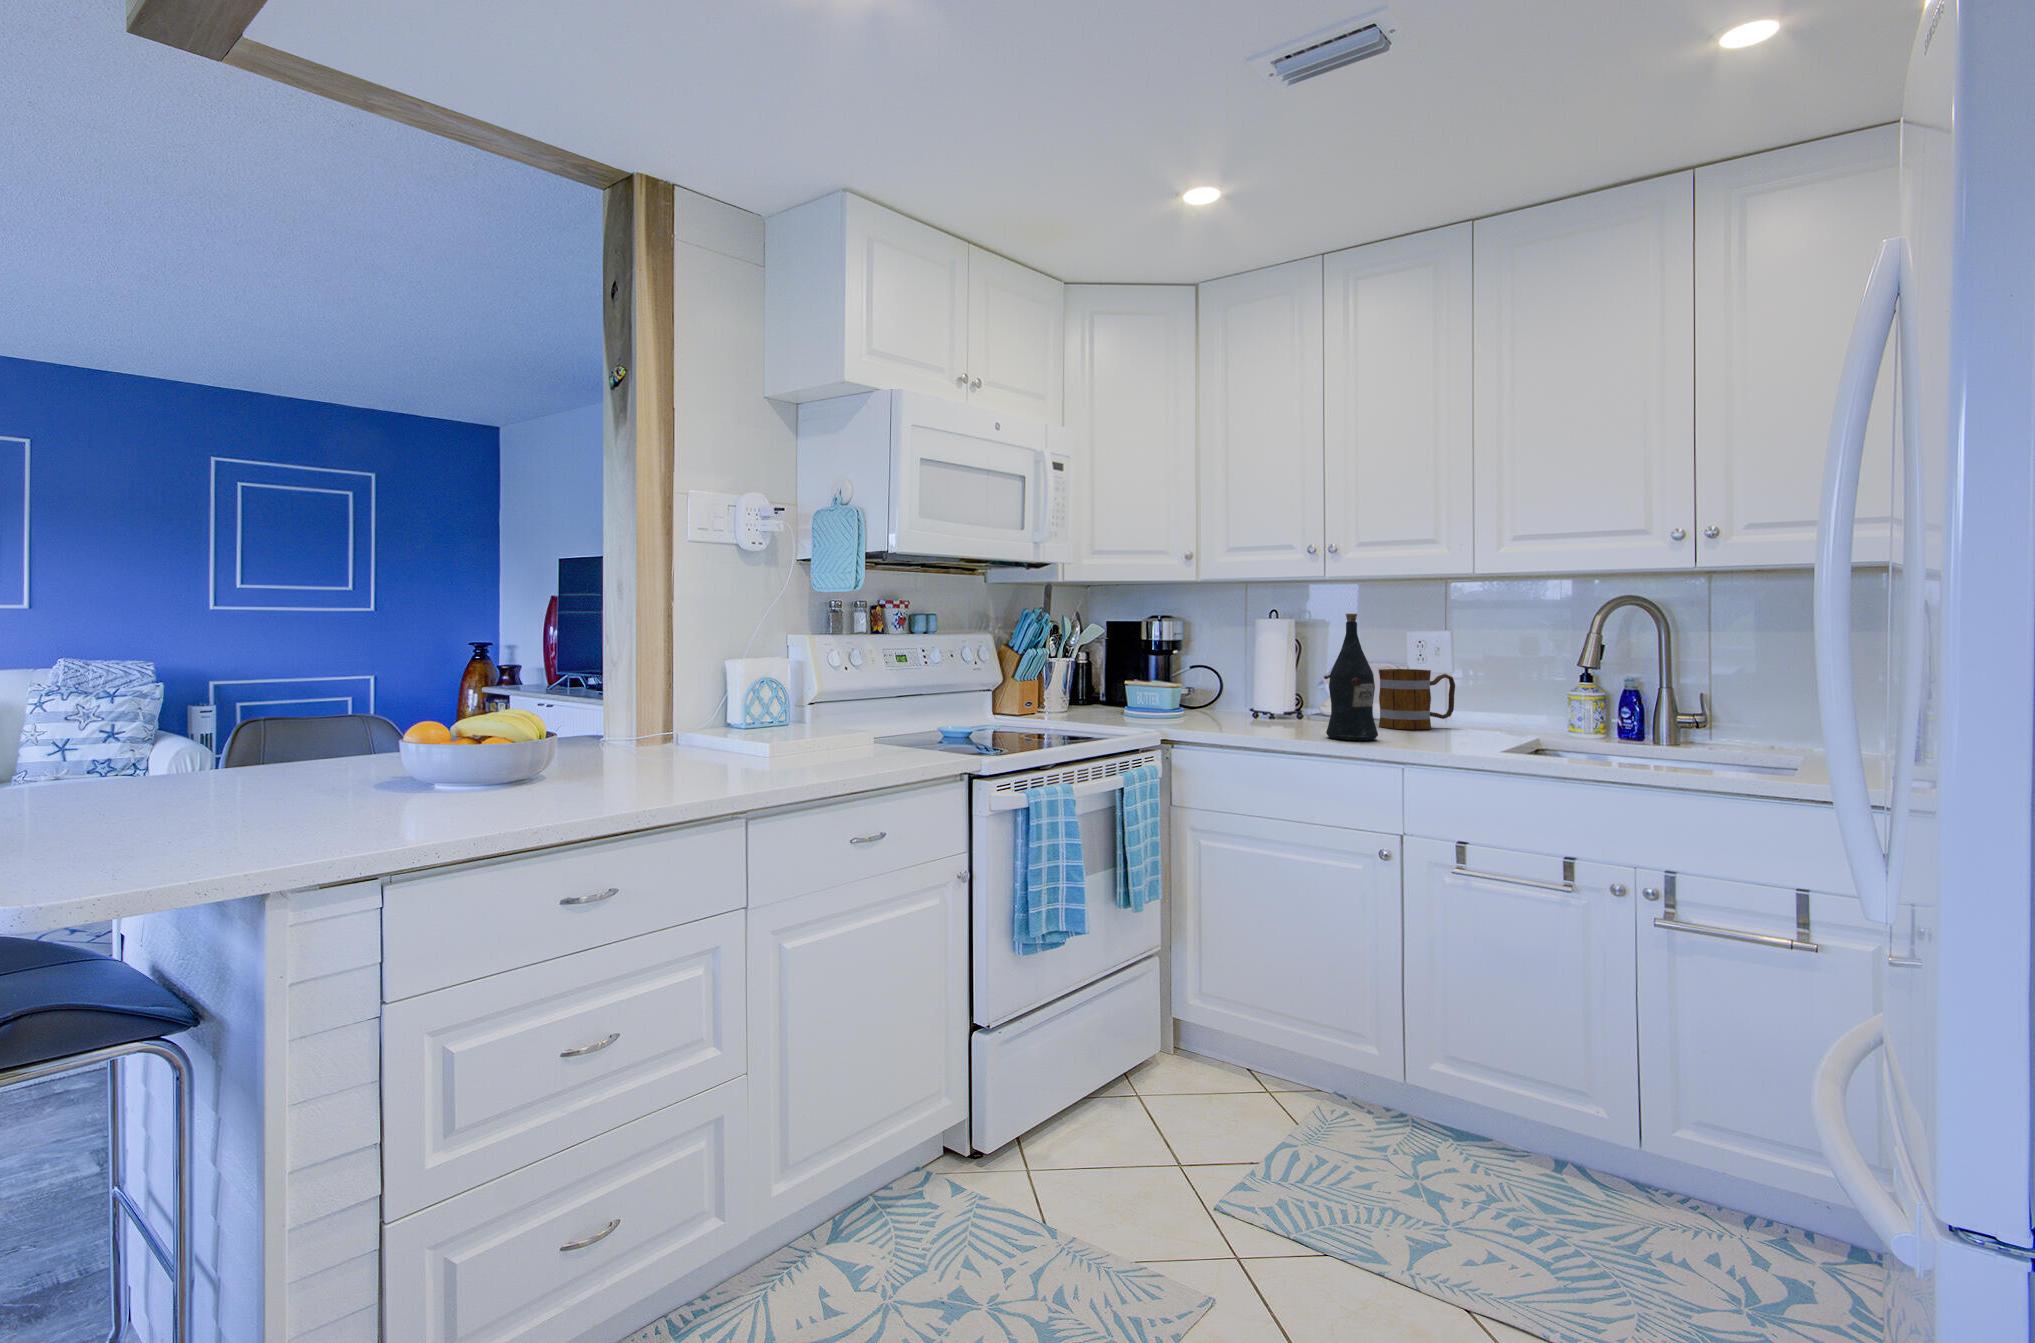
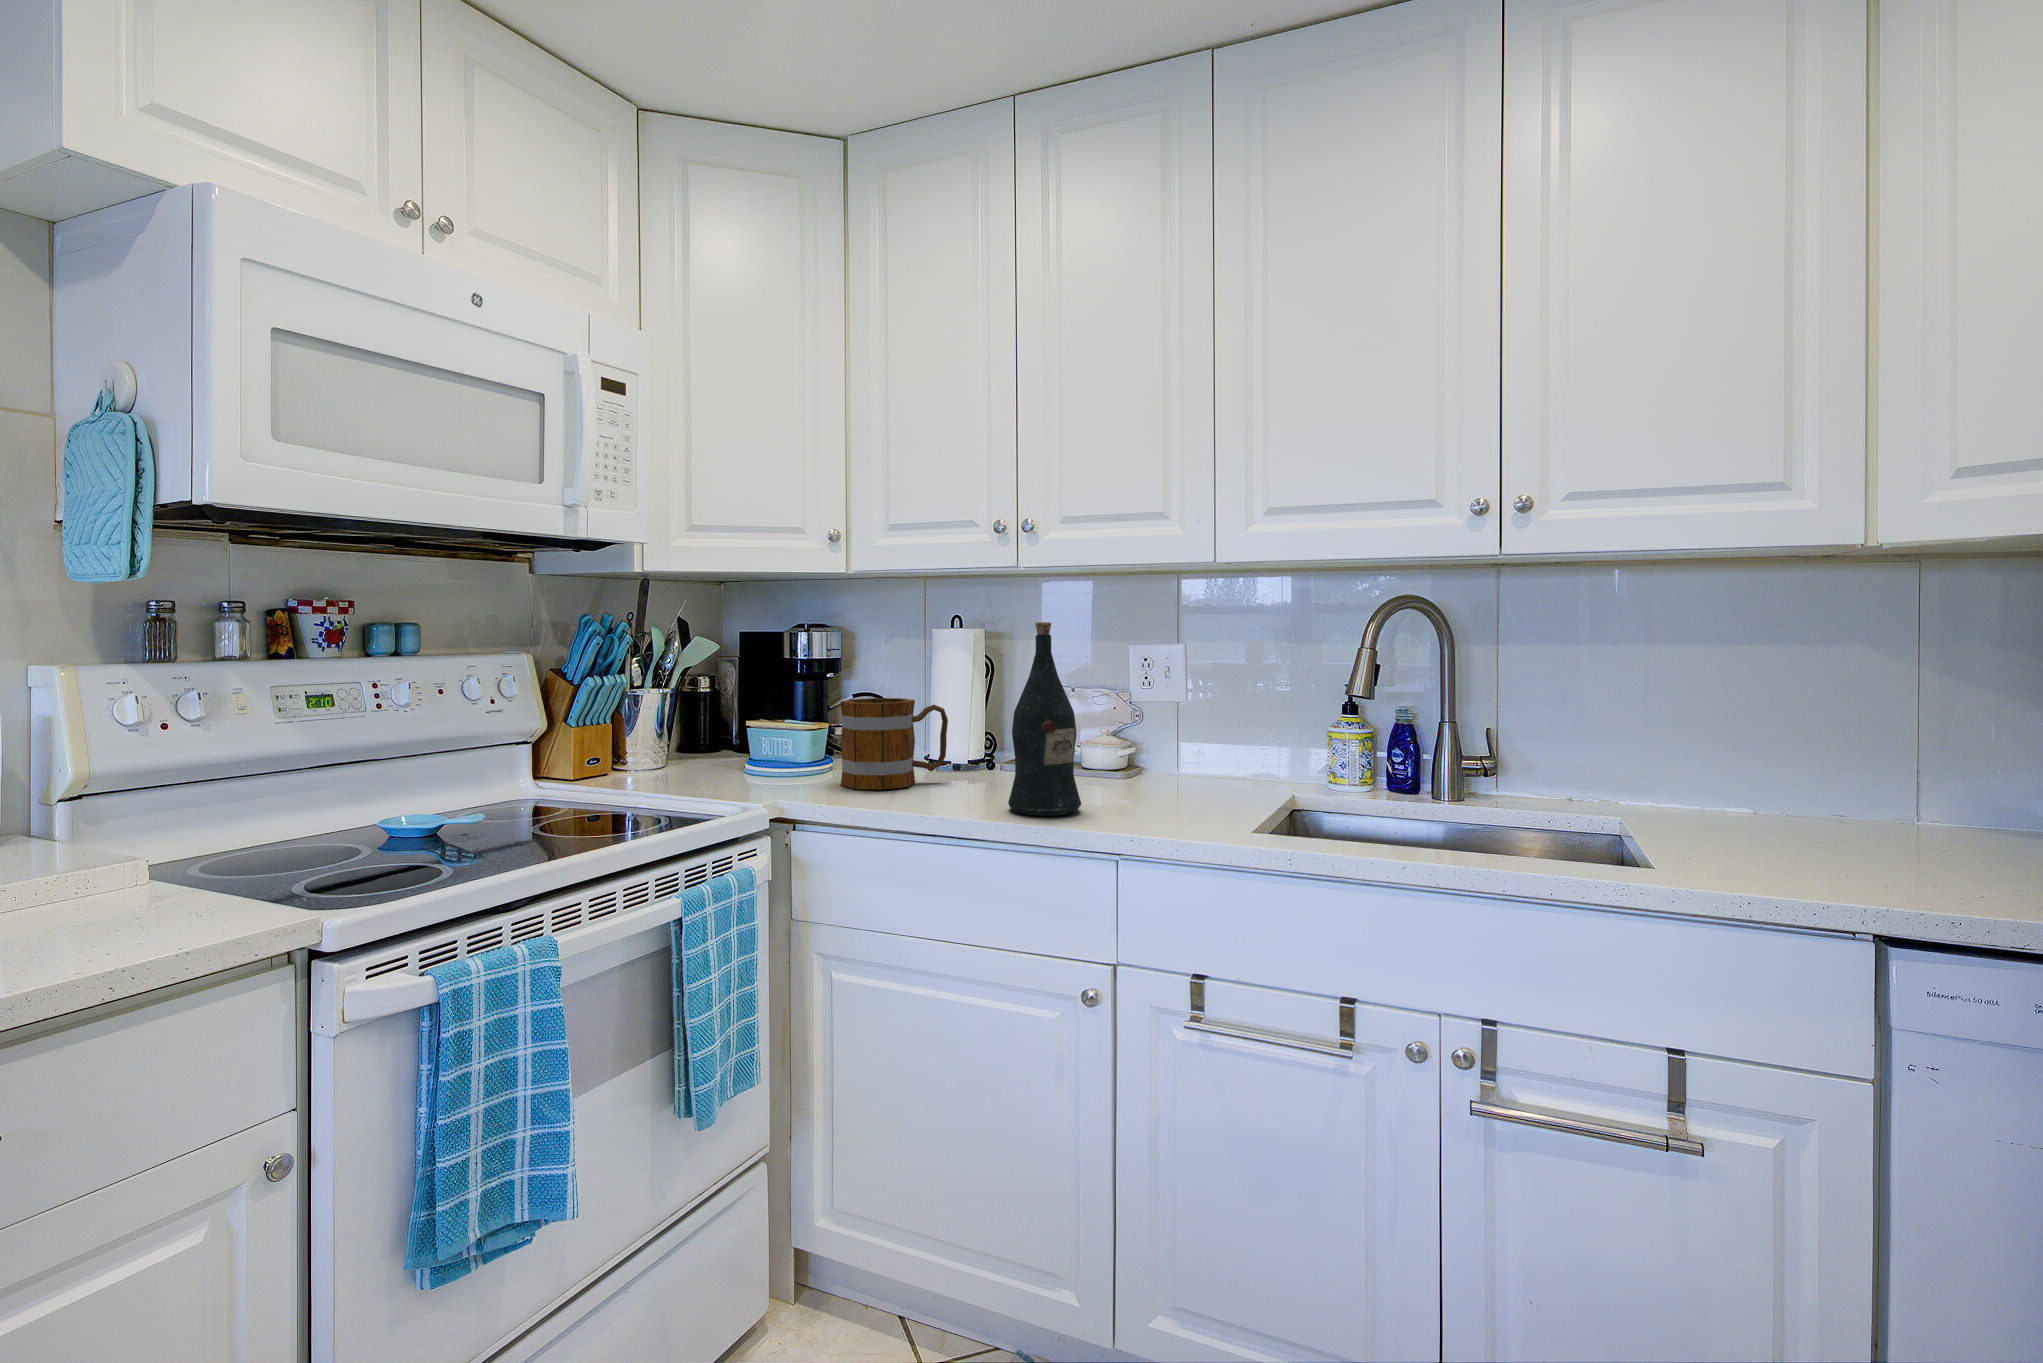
mug: present [1379,669,1455,729] -> present [840,698,948,790]

